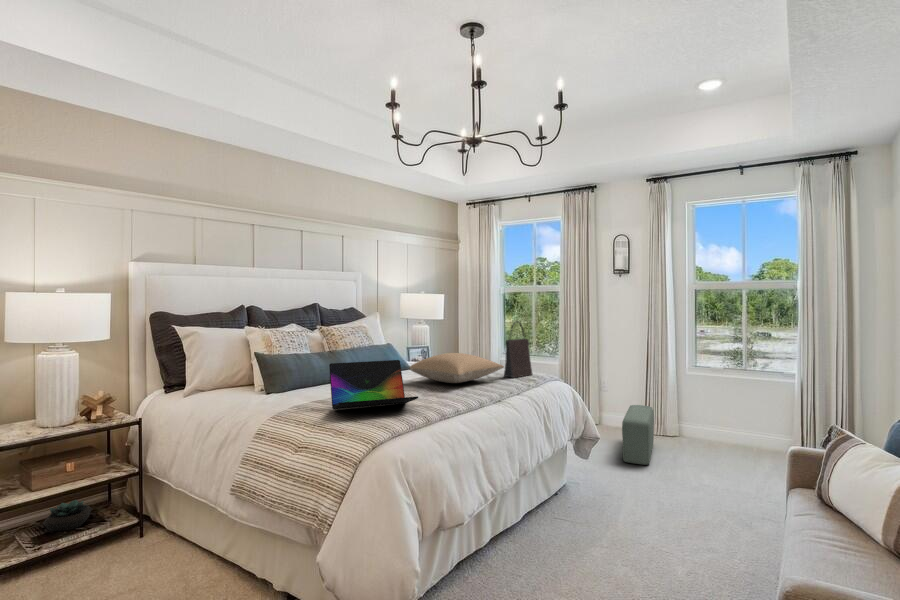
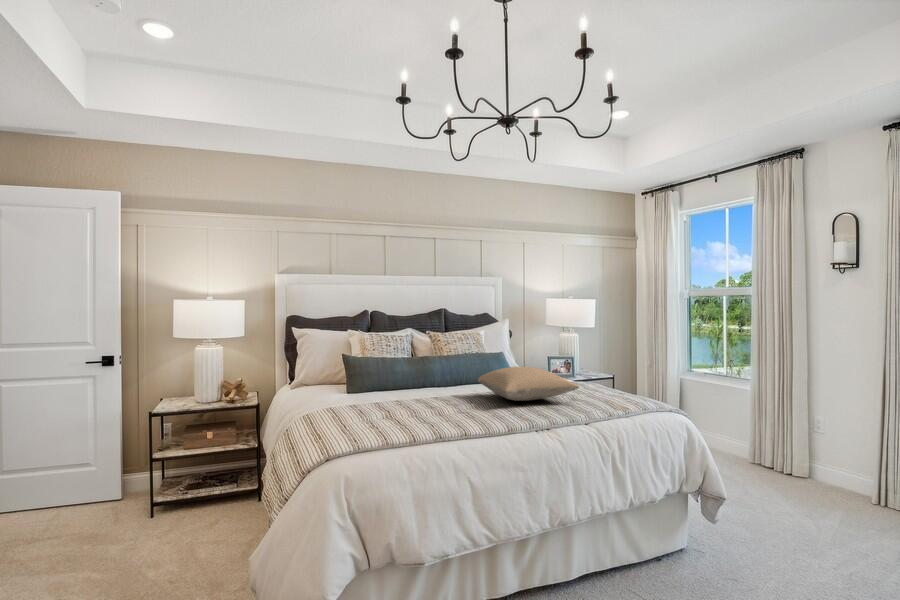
handbag: present [504,322,533,378] -> none [590,334,631,402]
laptop: present [329,360,418,410] -> none [338,369,432,420]
pouf: present [622,405,654,465] -> none [798,459,878,549]
succulent plant: present [43,500,92,531] -> none [201,461,236,484]

